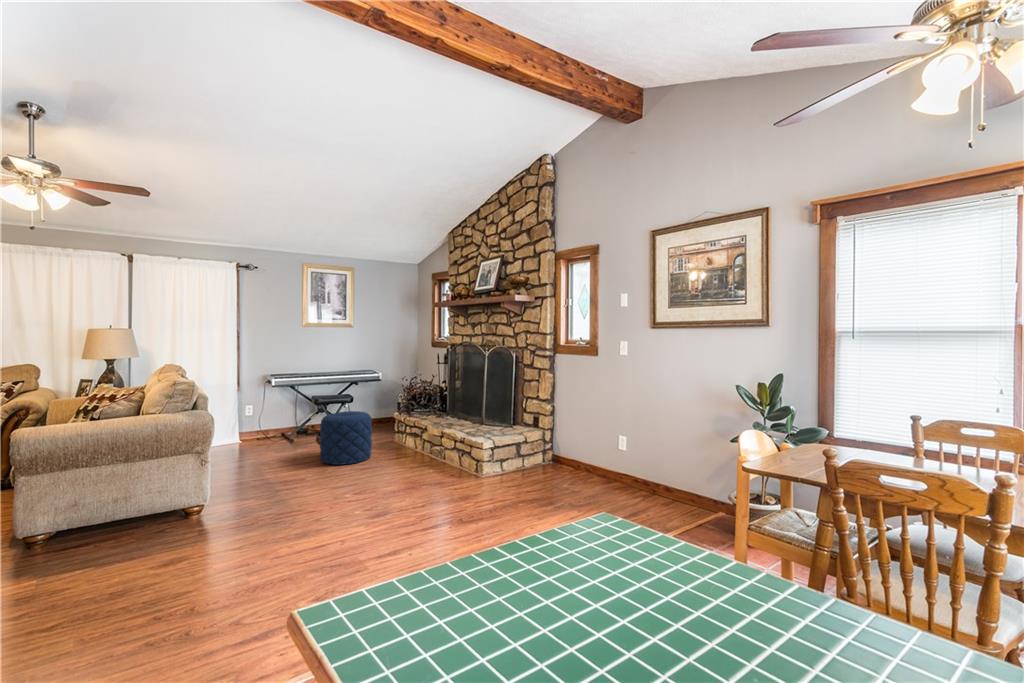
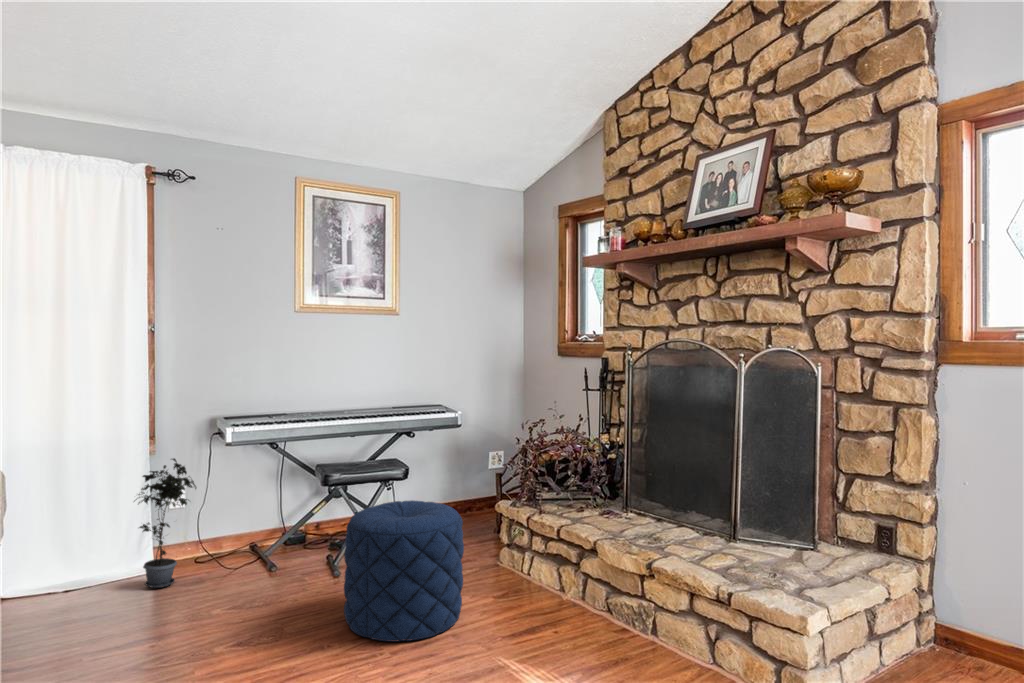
potted plant: none [224,396,254,453] -> present [136,458,196,588]

